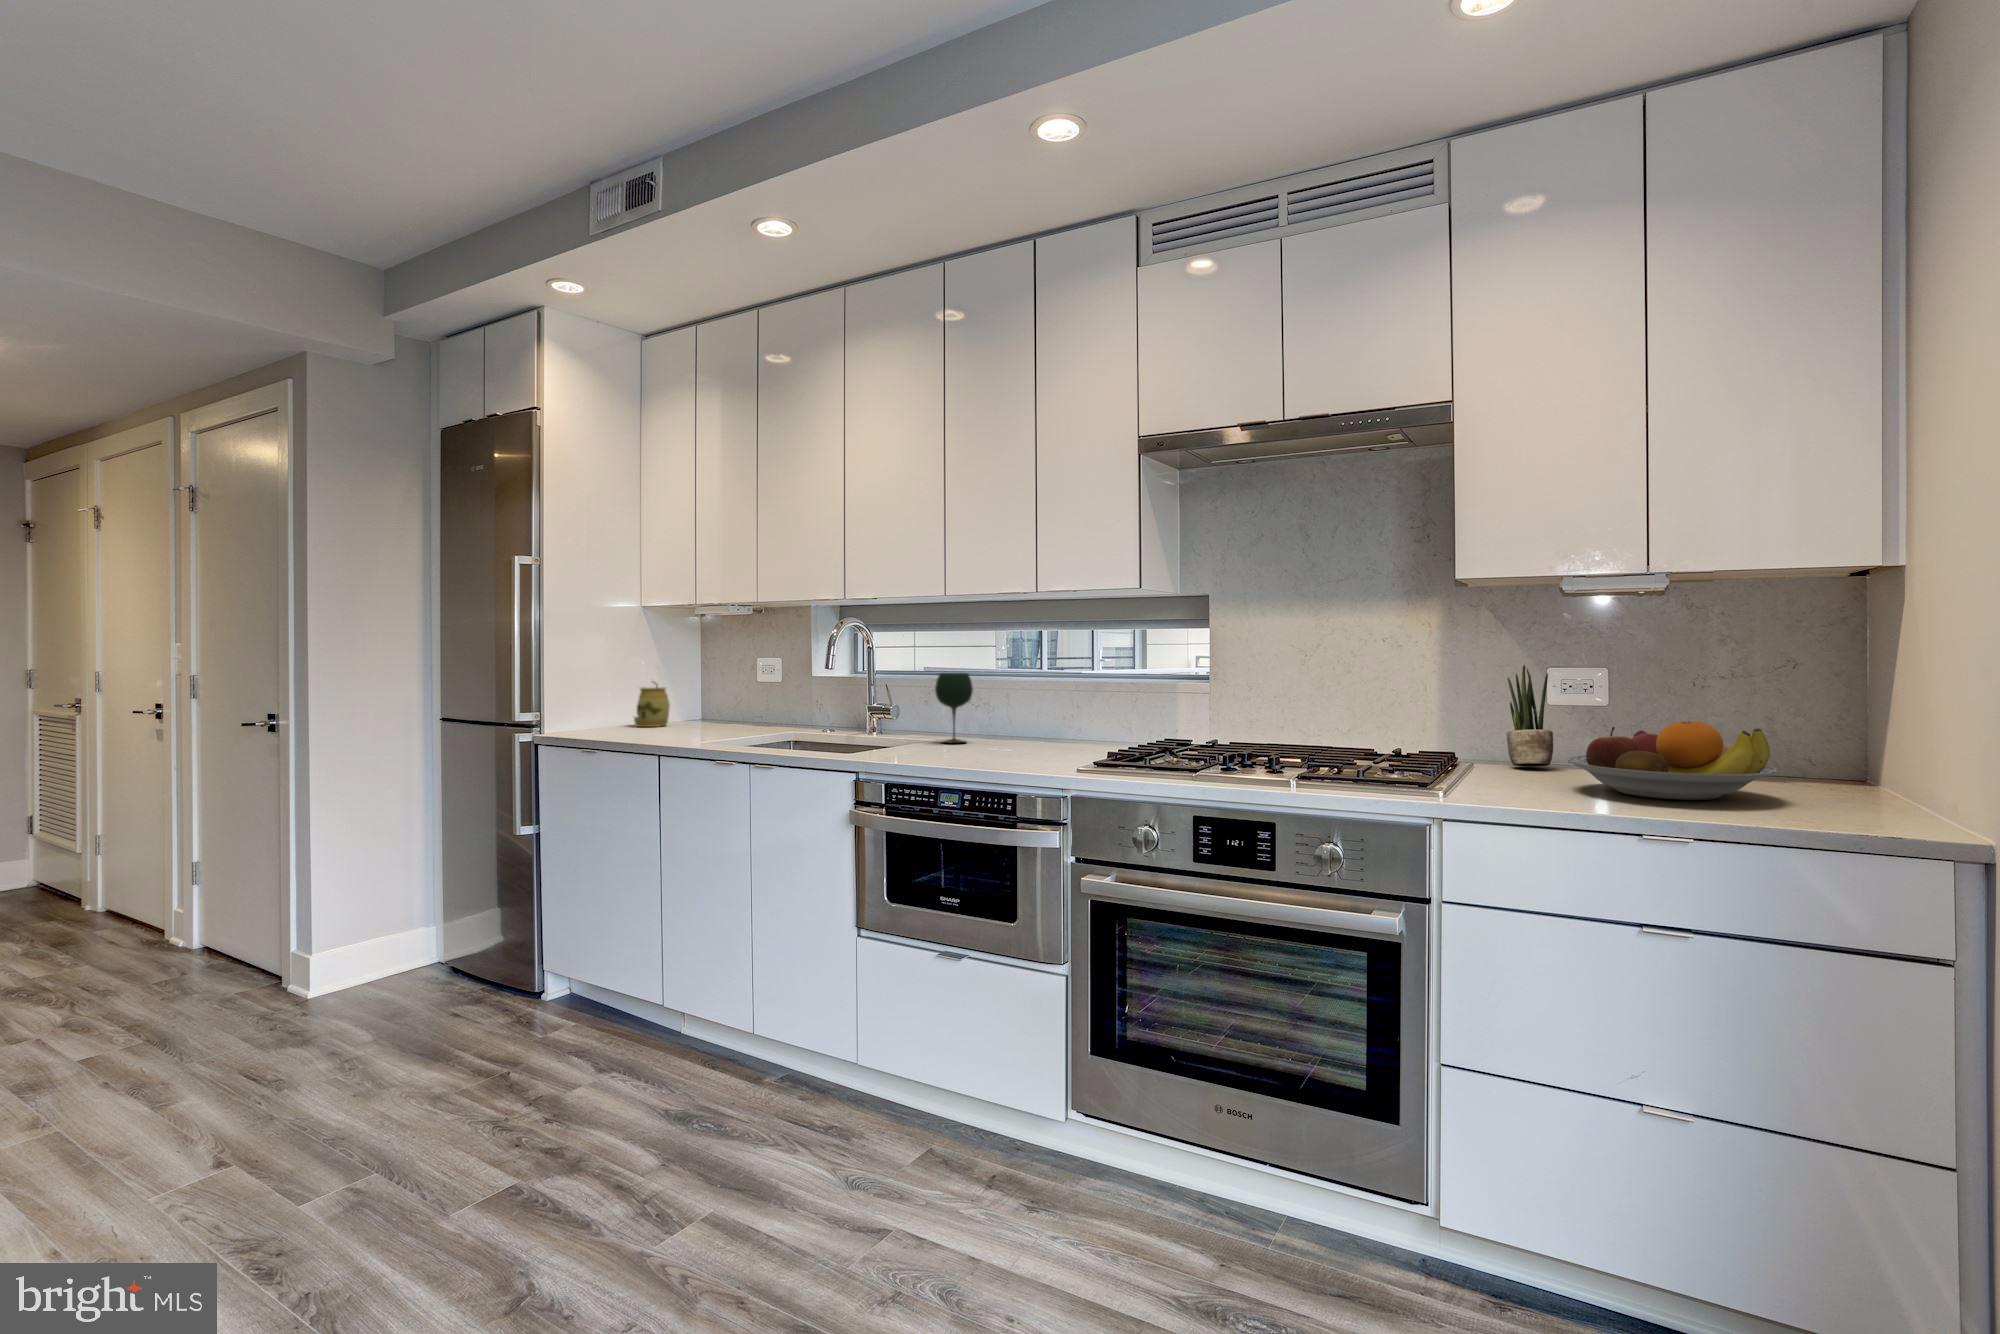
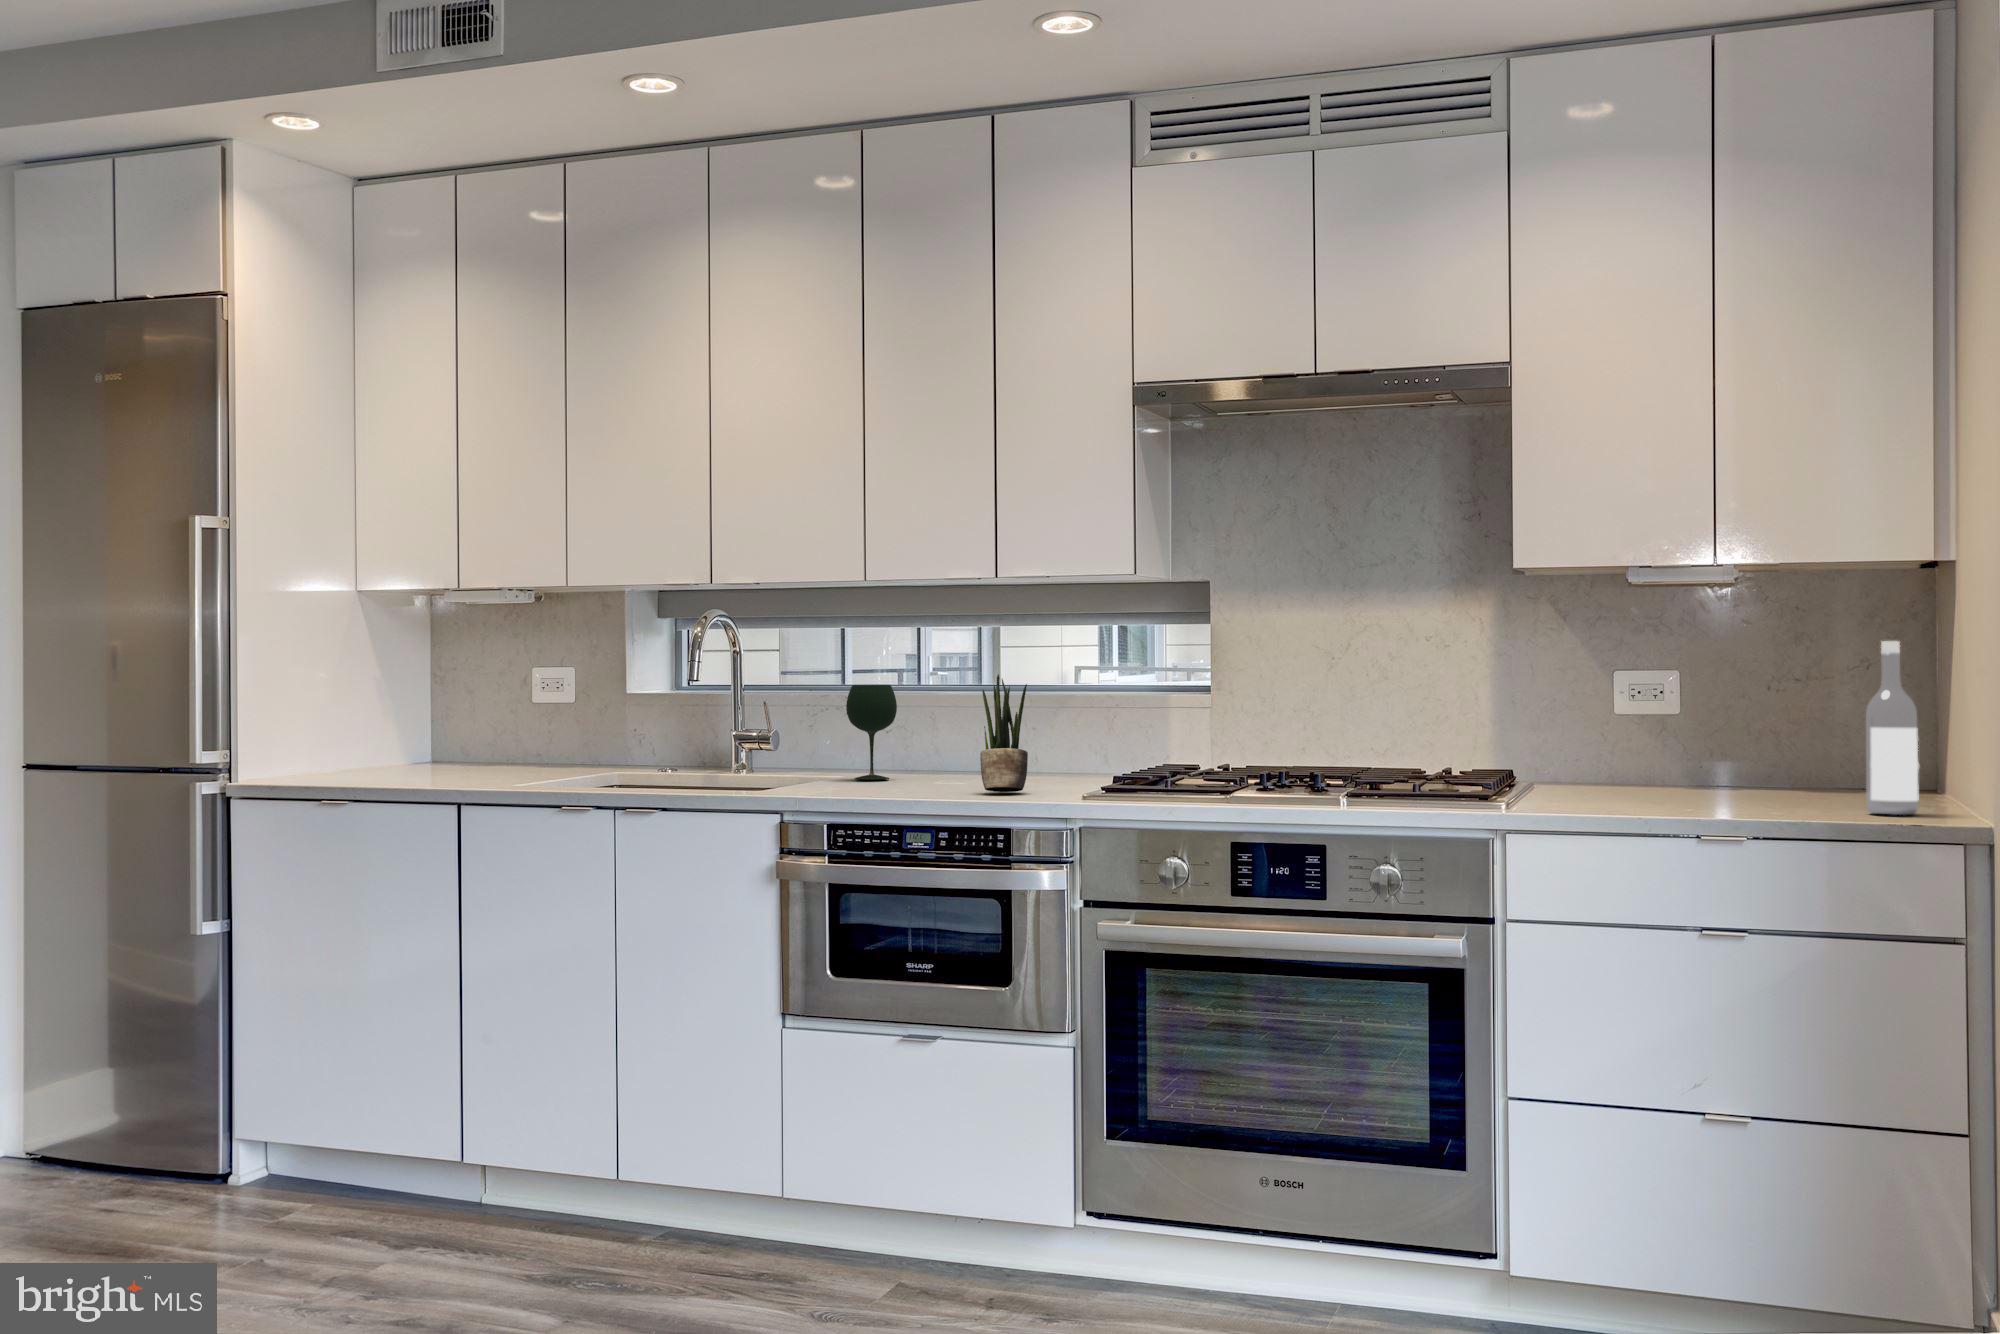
wine bottle: none [1828,645,1891,825] -> present [1866,641,1919,815]
potted plant: present [1506,665,1553,766] -> present [980,674,1028,792]
jar: present [634,682,670,727] -> none [342,701,397,772]
fruit bowl: present [1568,721,1777,800] -> none [1634,722,1832,804]

